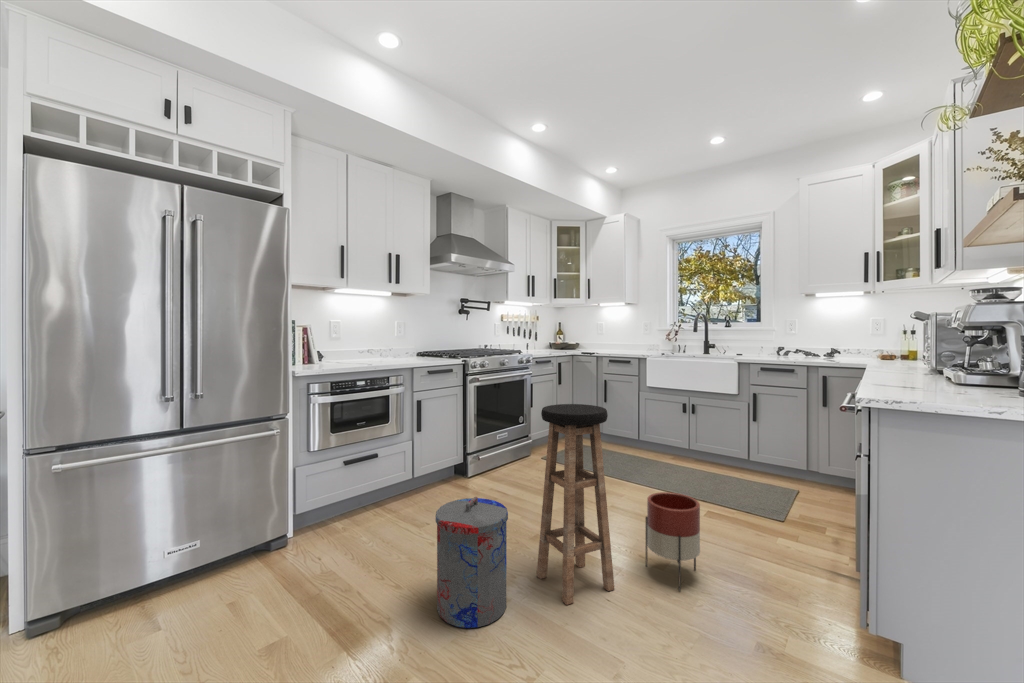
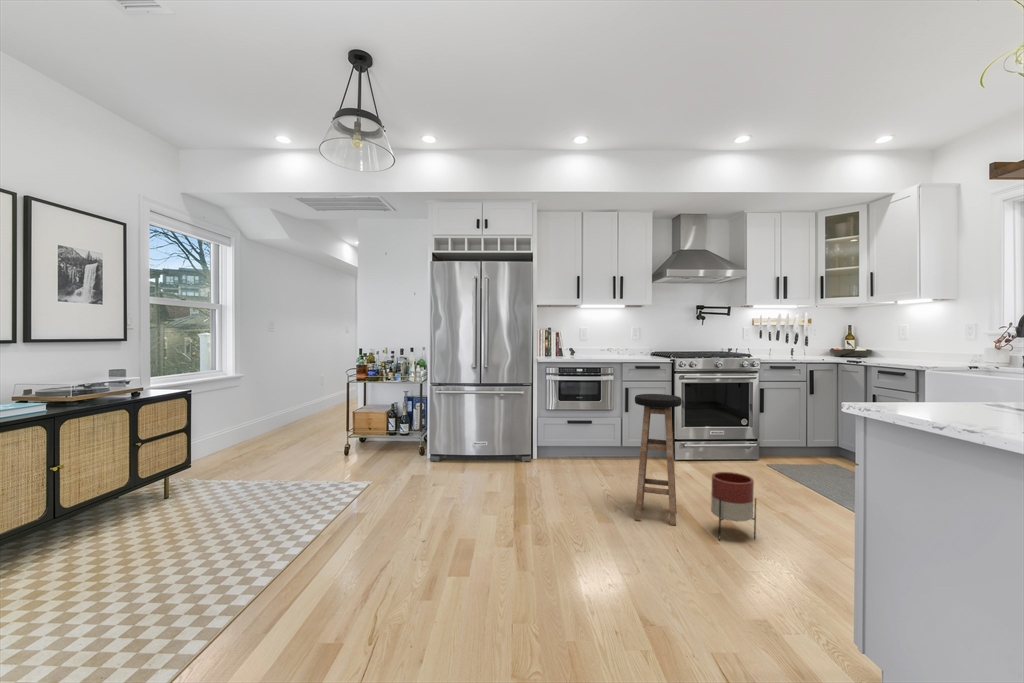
trash can: present [436,497,508,628] -> none [565,441,608,512]

